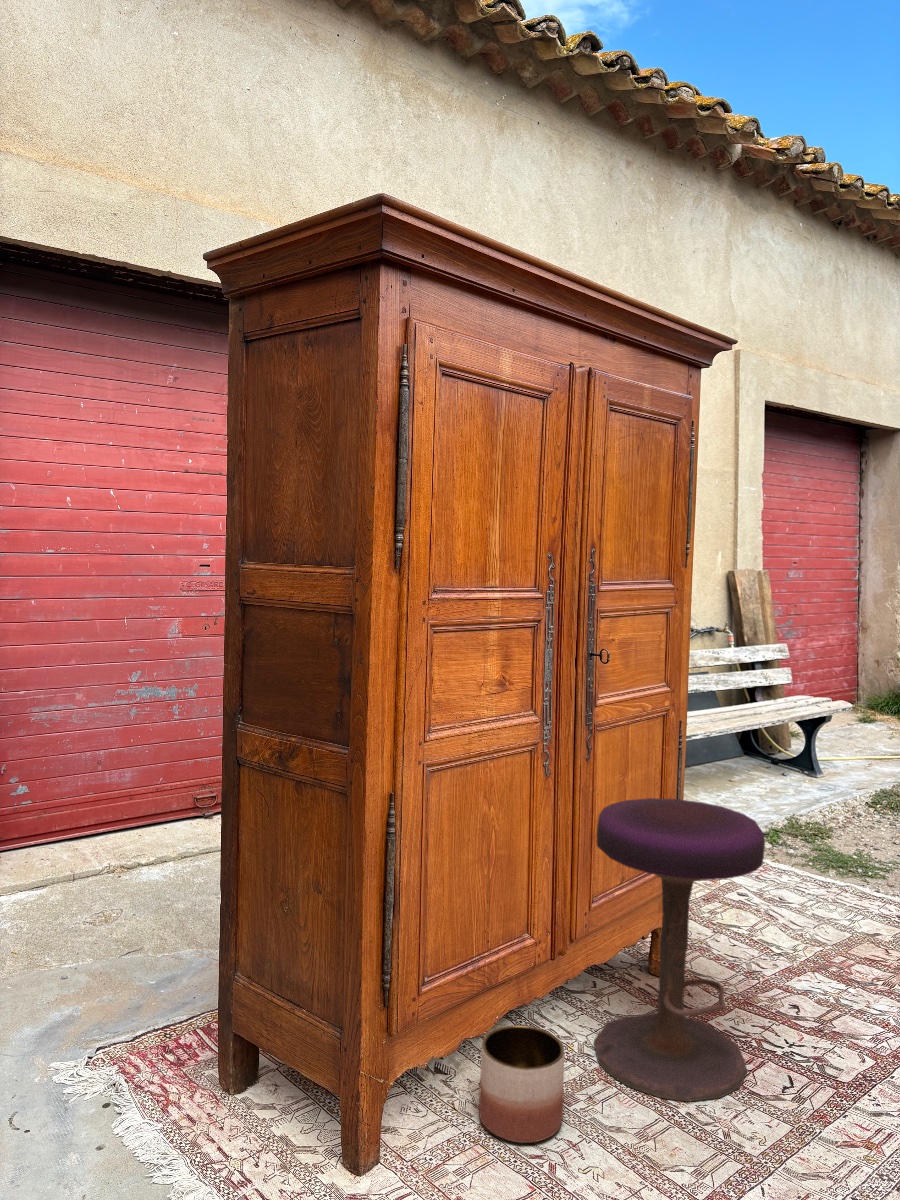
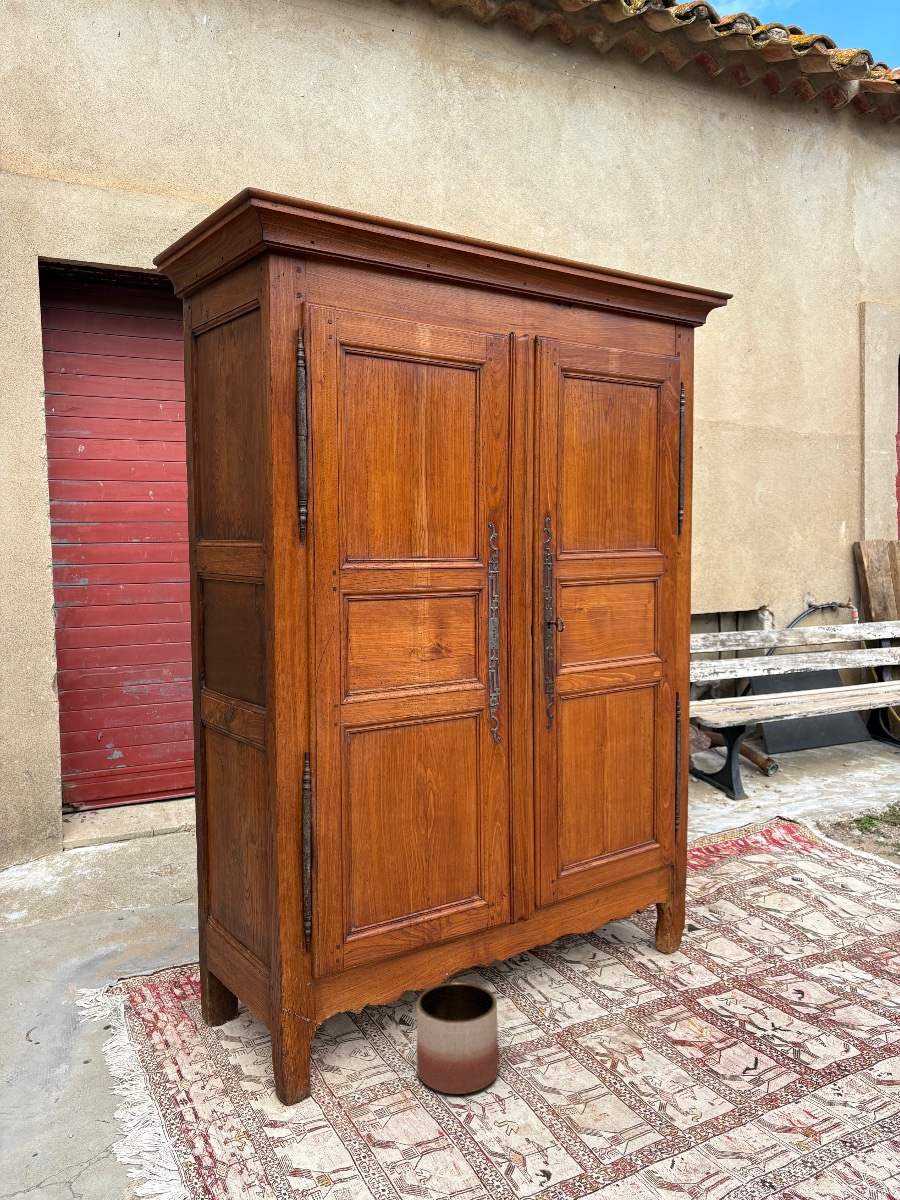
stool: present [594,798,765,1102] -> none [554,768,723,1072]

